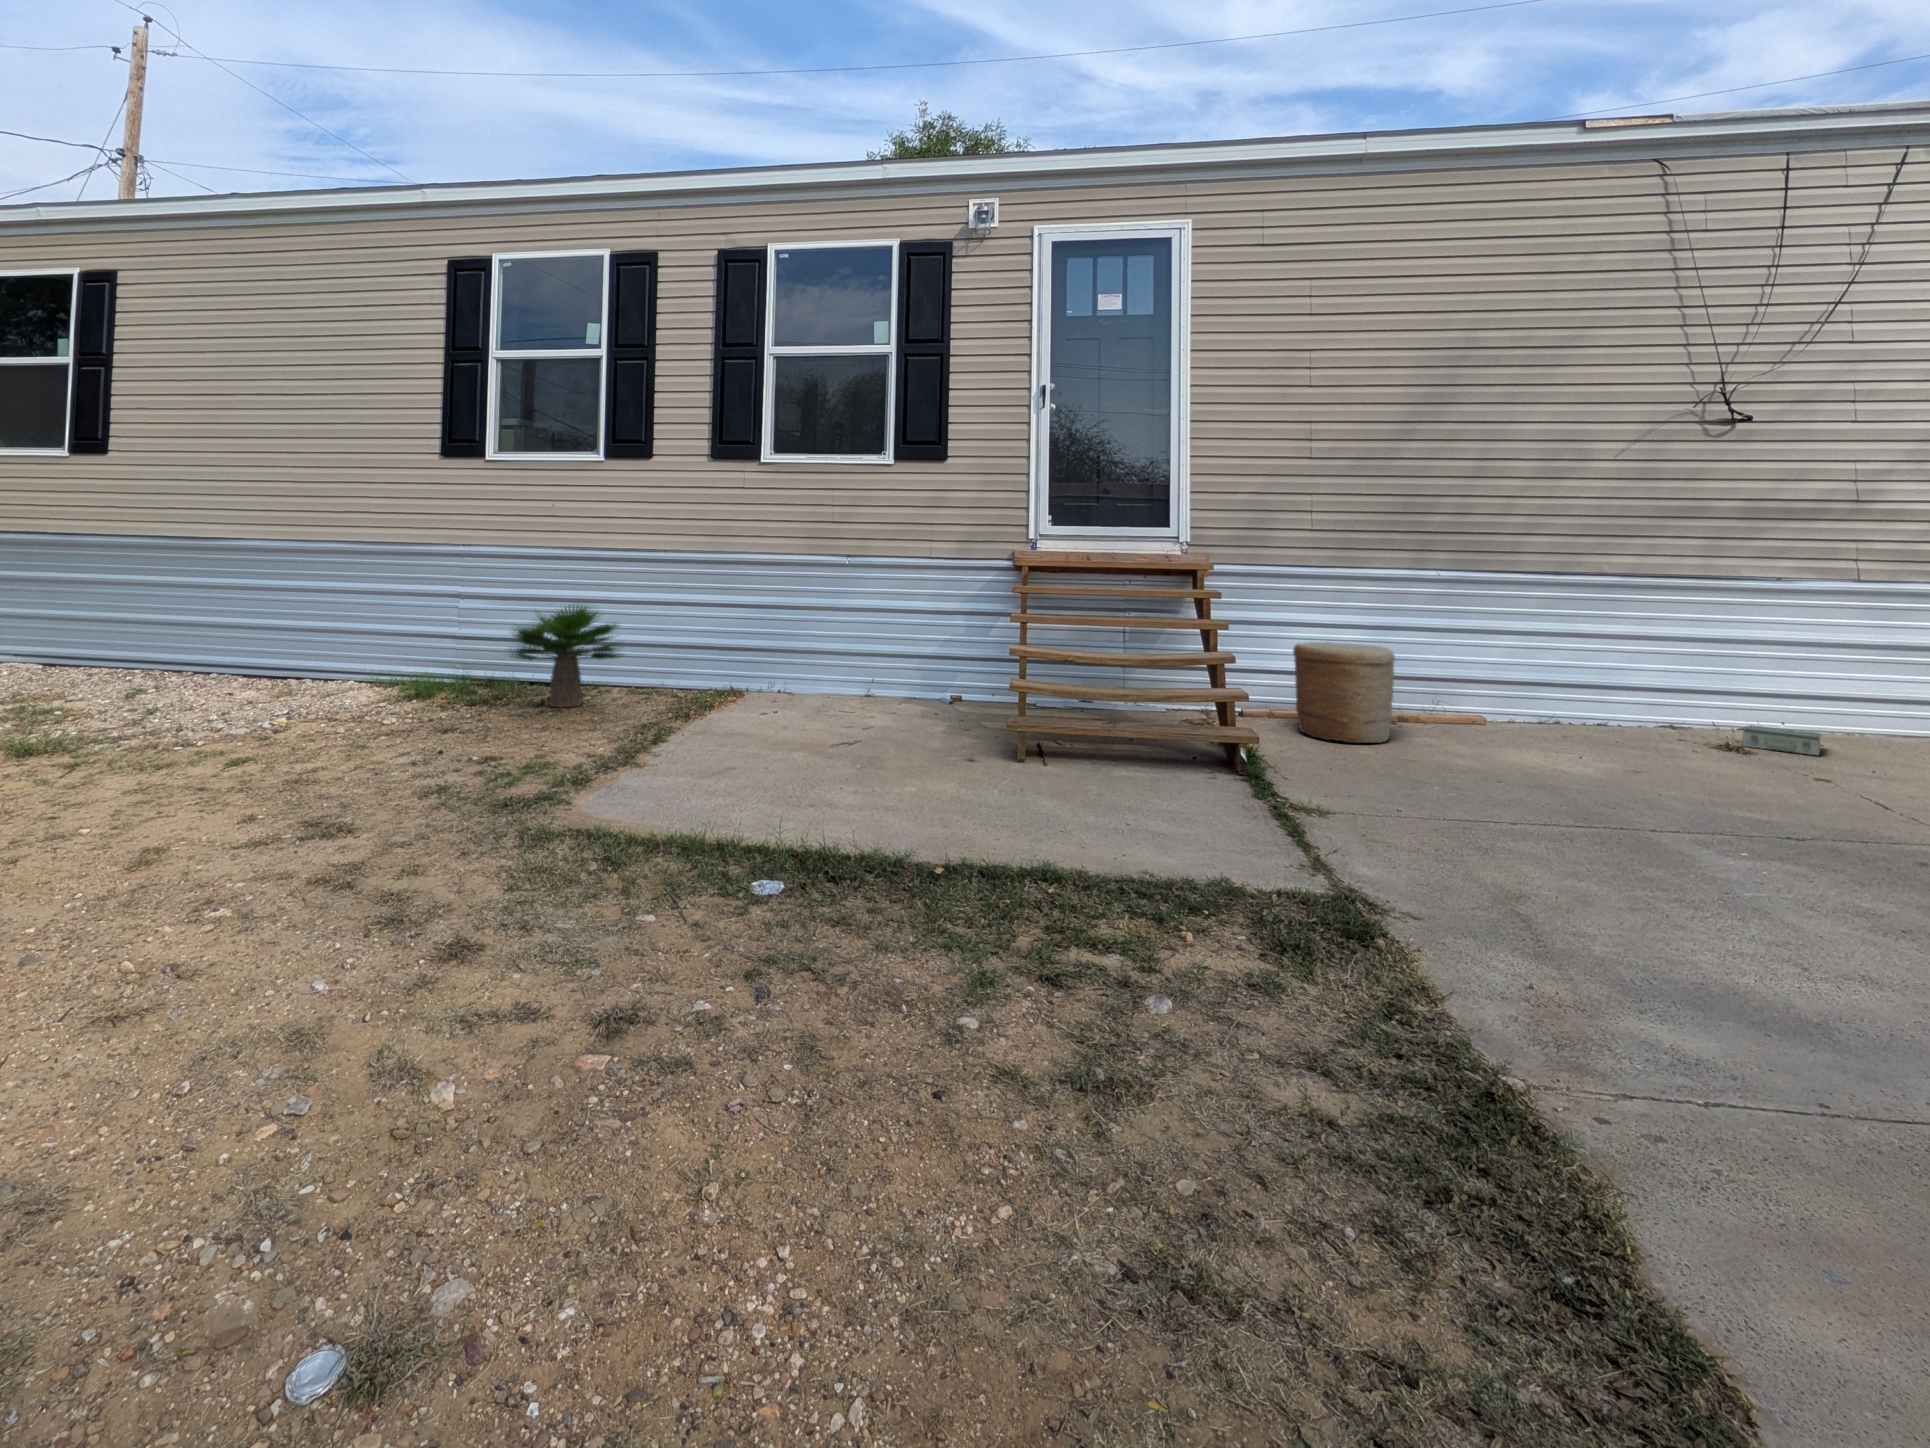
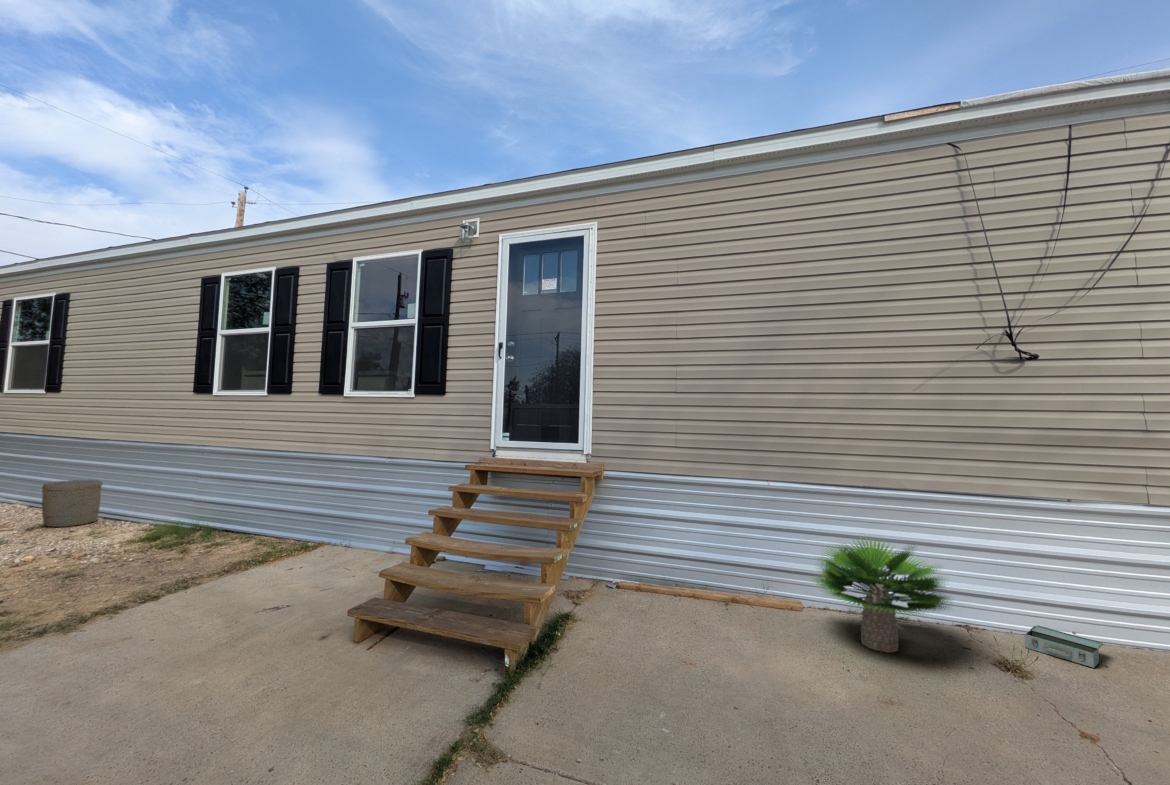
potted plant: present [510,605,623,707] -> present [813,538,949,652]
woven basket: present [1293,642,1395,743] -> present [42,480,103,527]

